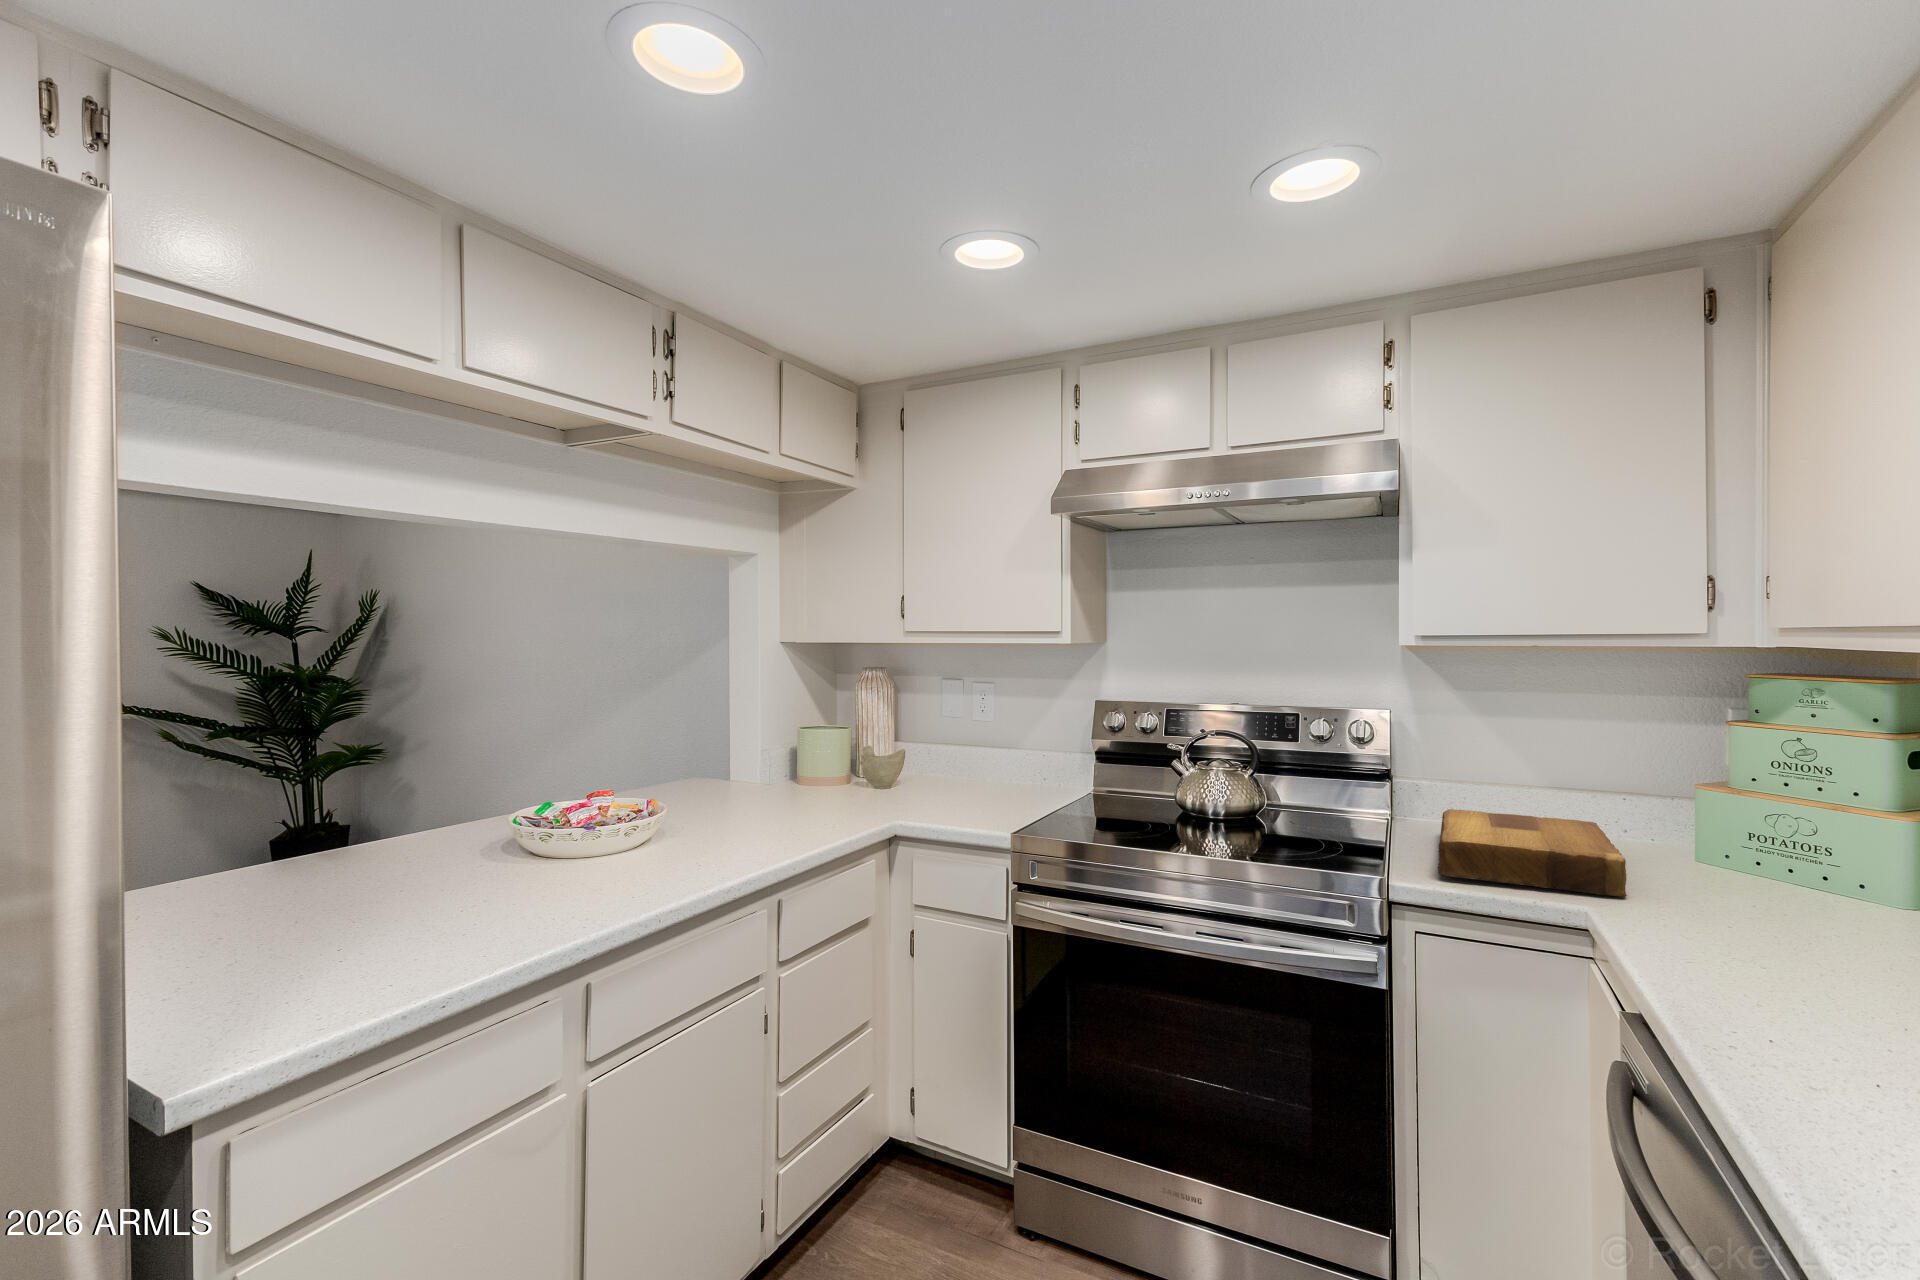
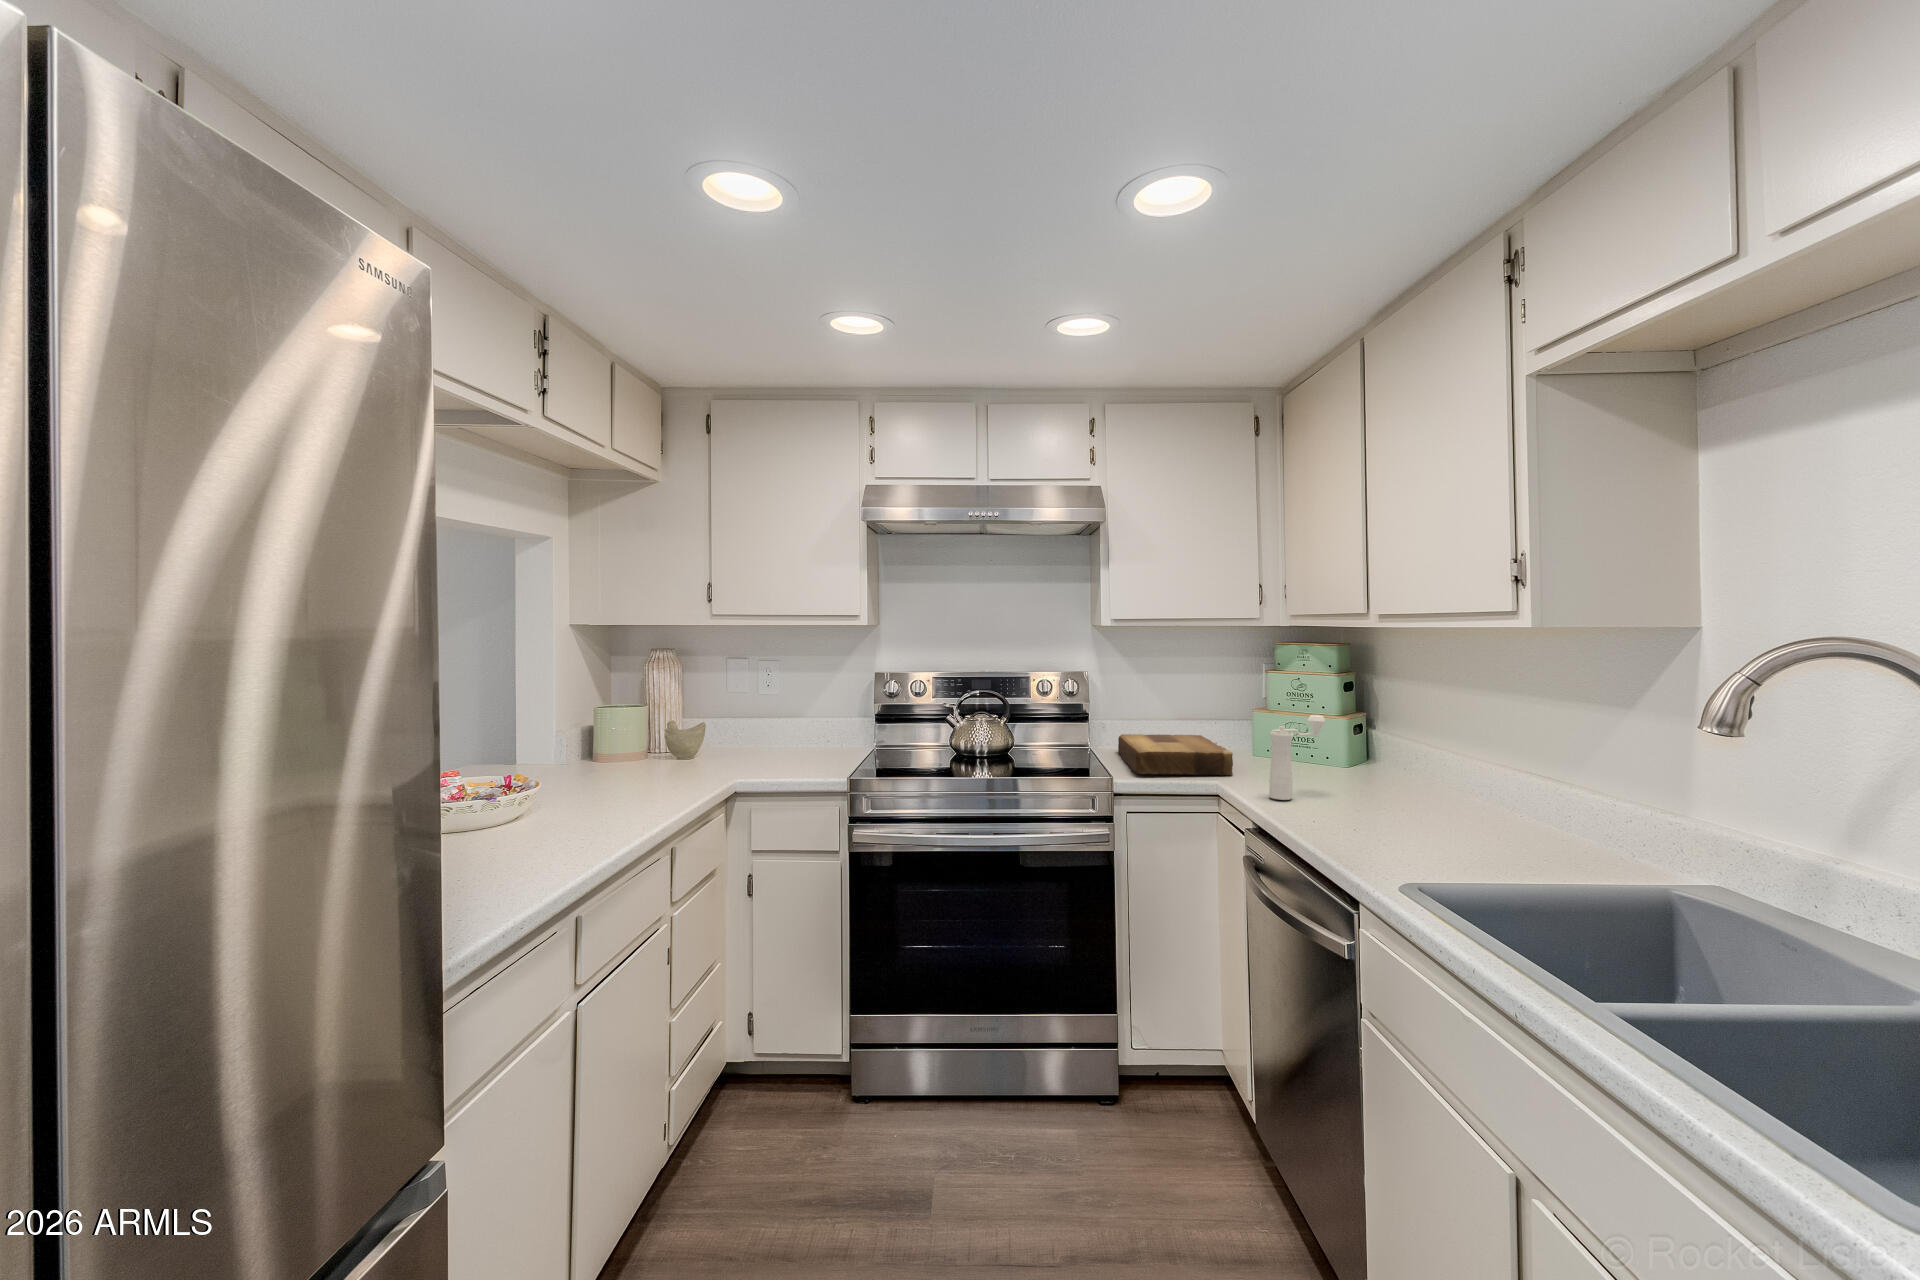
pepper mill: none [1674,808,1811,962] -> present [1269,715,1326,800]

